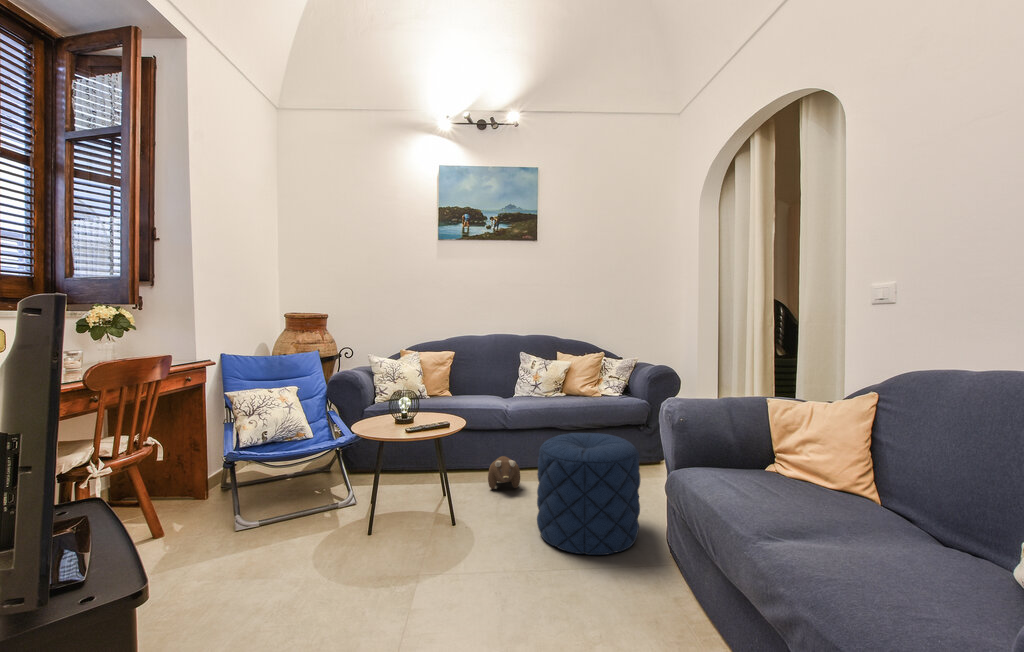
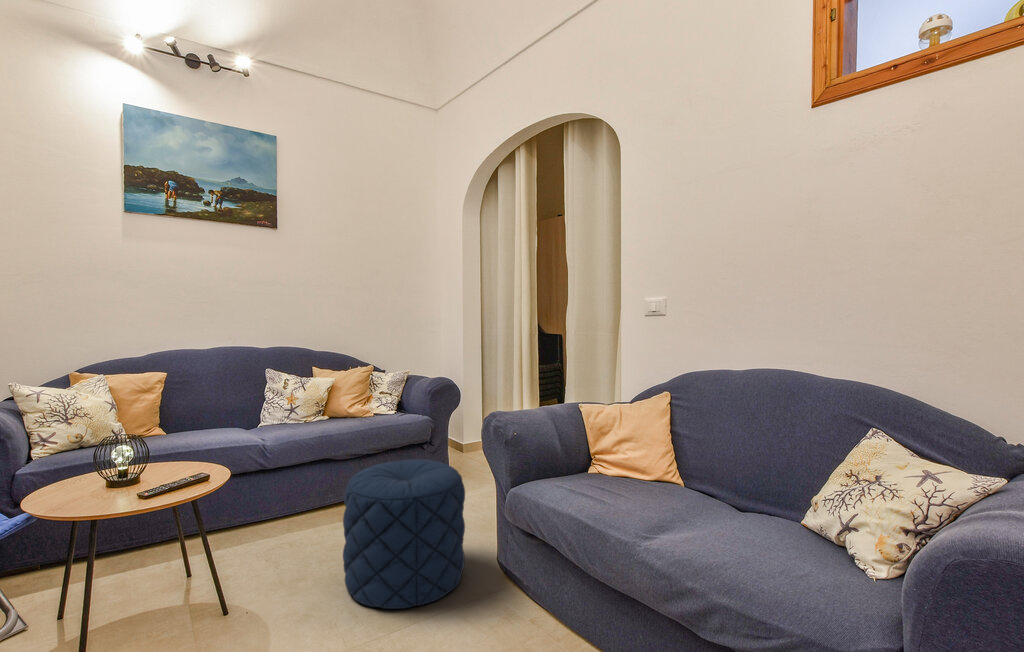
plush toy: present [488,456,520,489] -> none [247,506,293,553]

